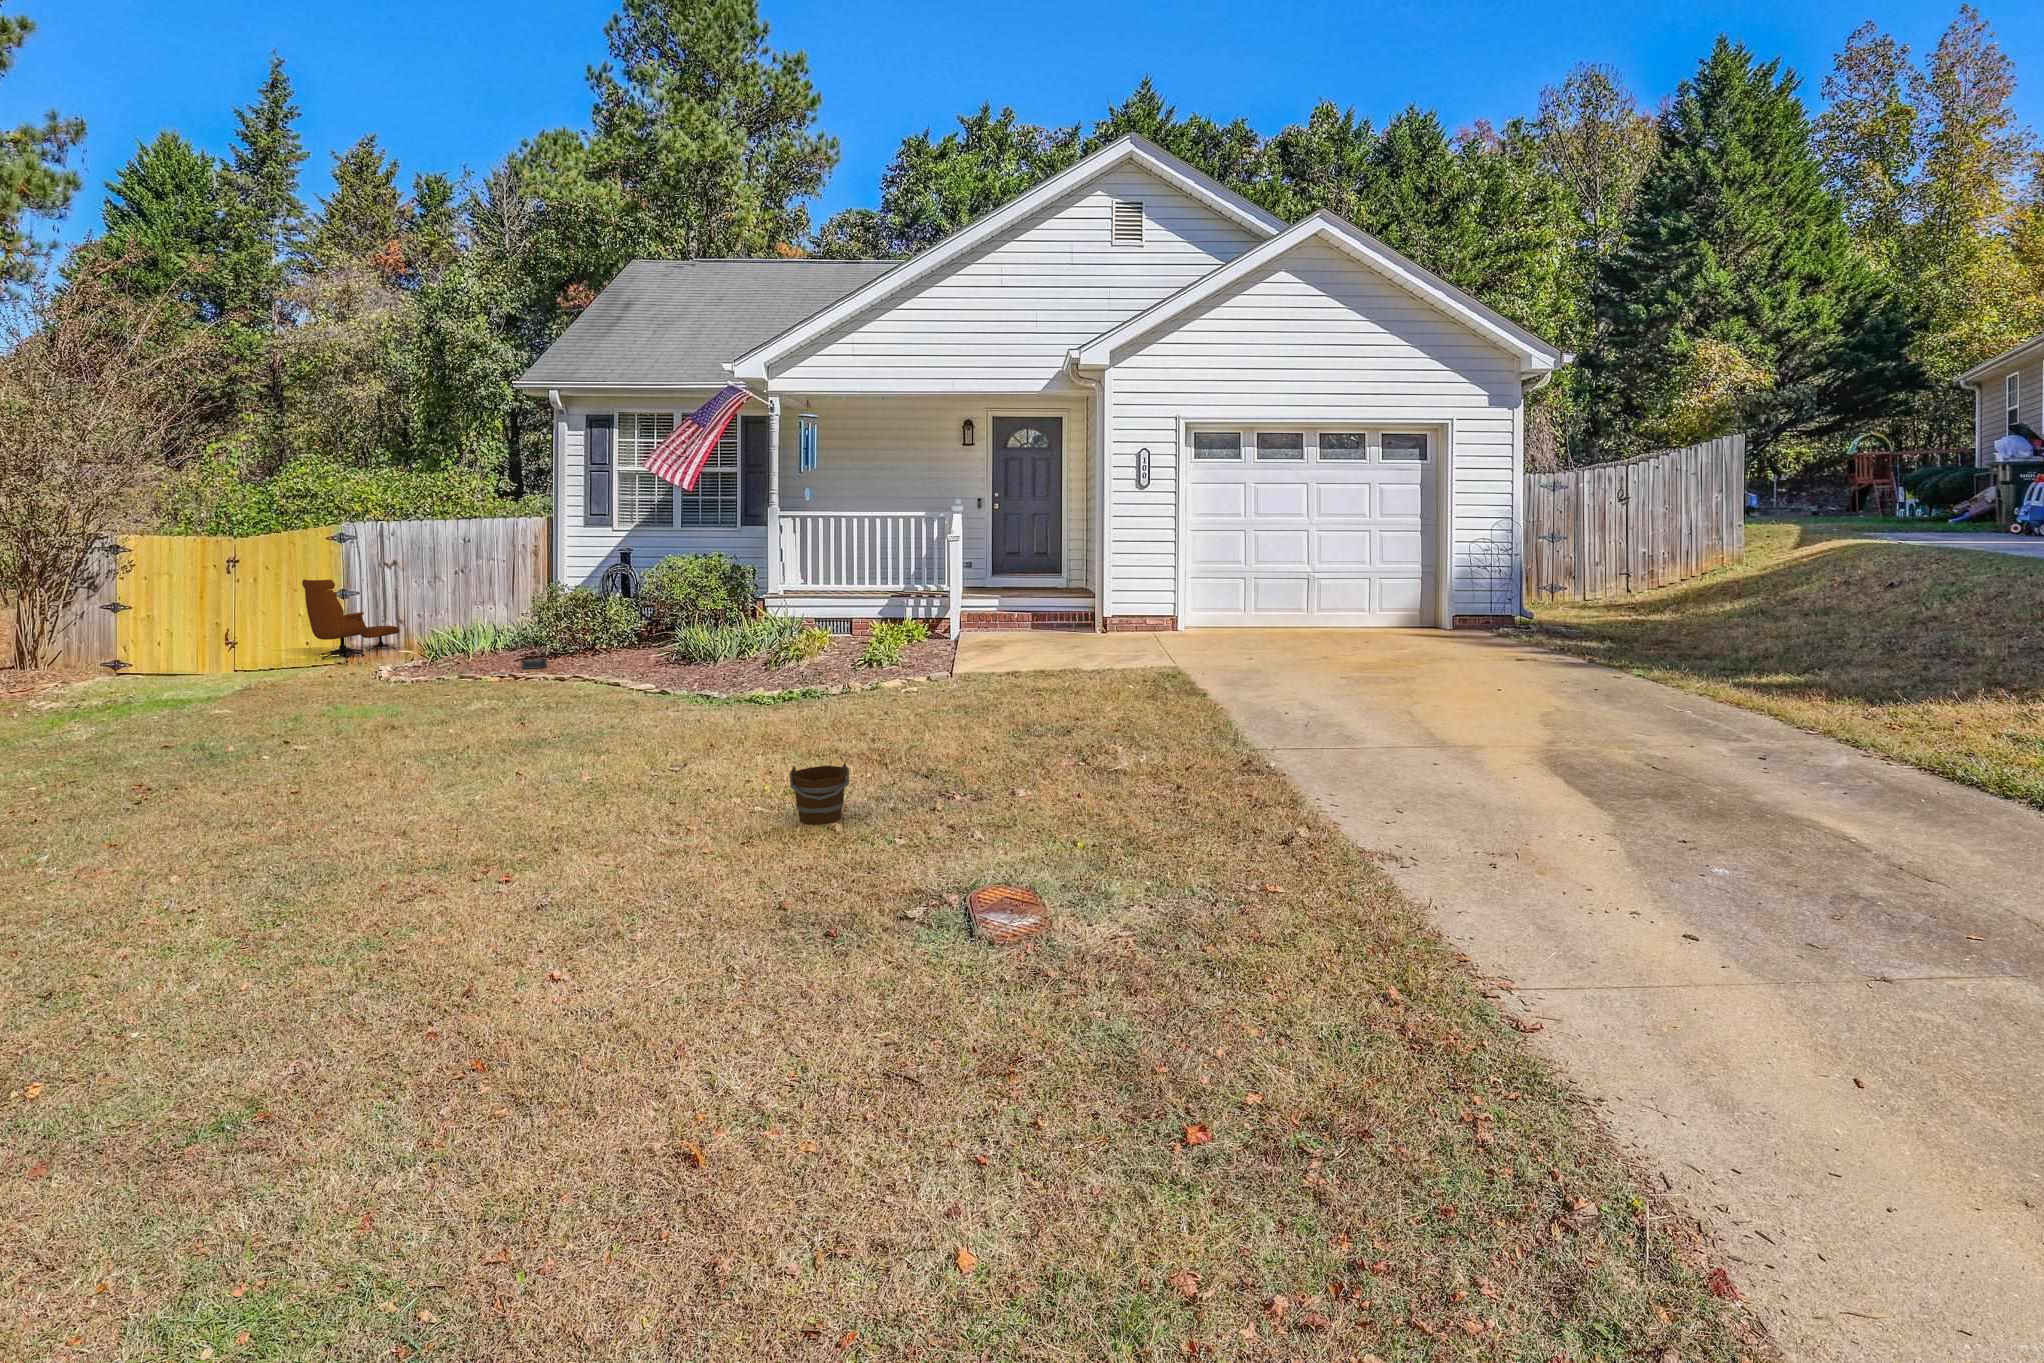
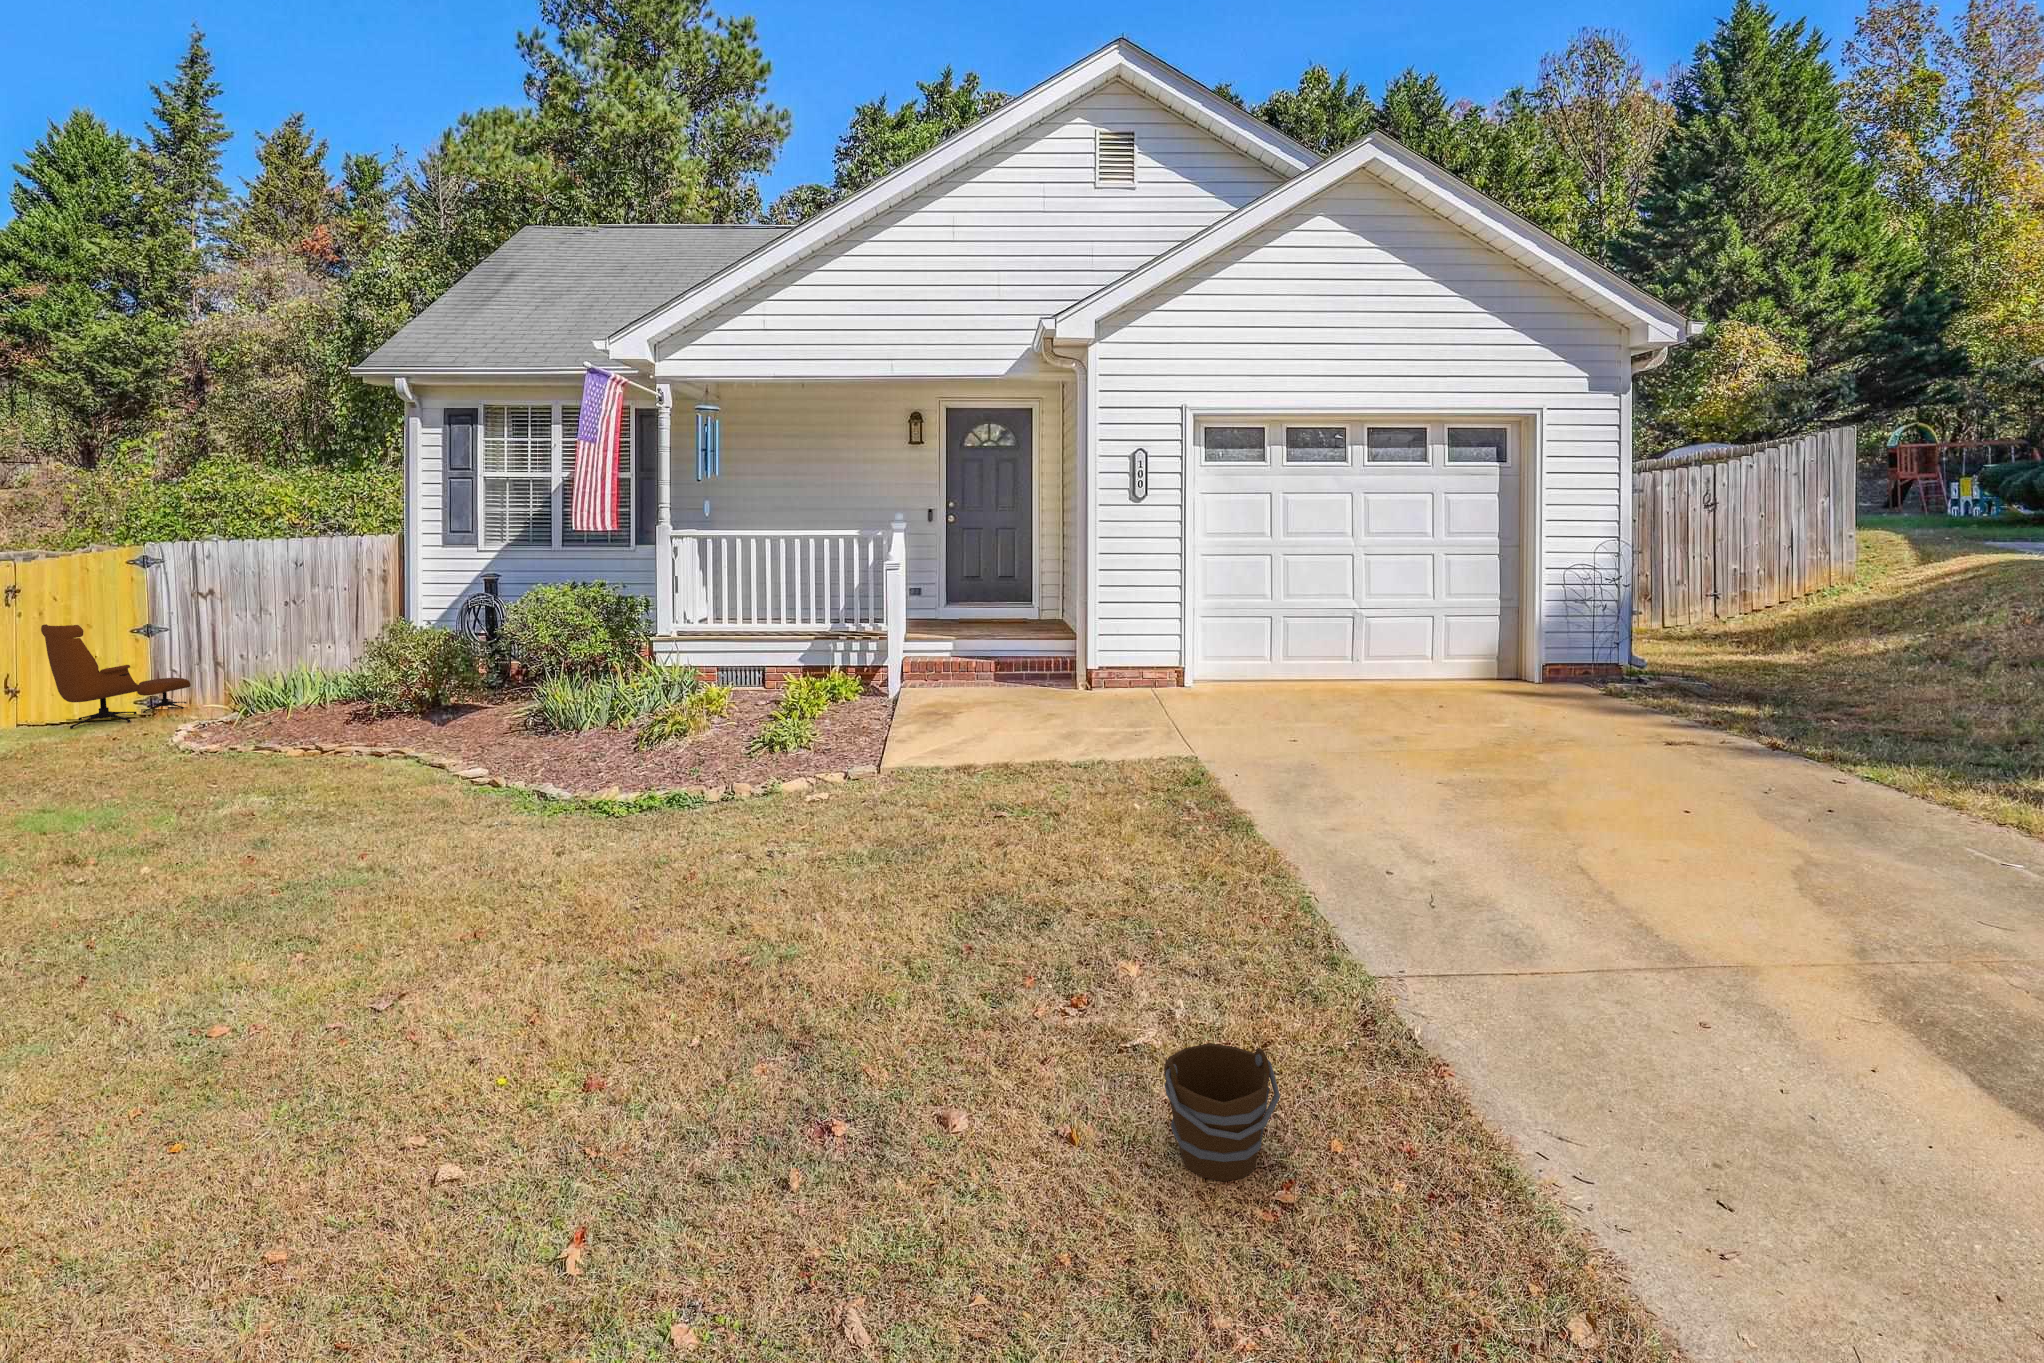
decorative plant: present [517,641,549,669] -> none [299,709,352,749]
bucket: present [790,763,849,824] -> present [1164,1043,1280,1181]

